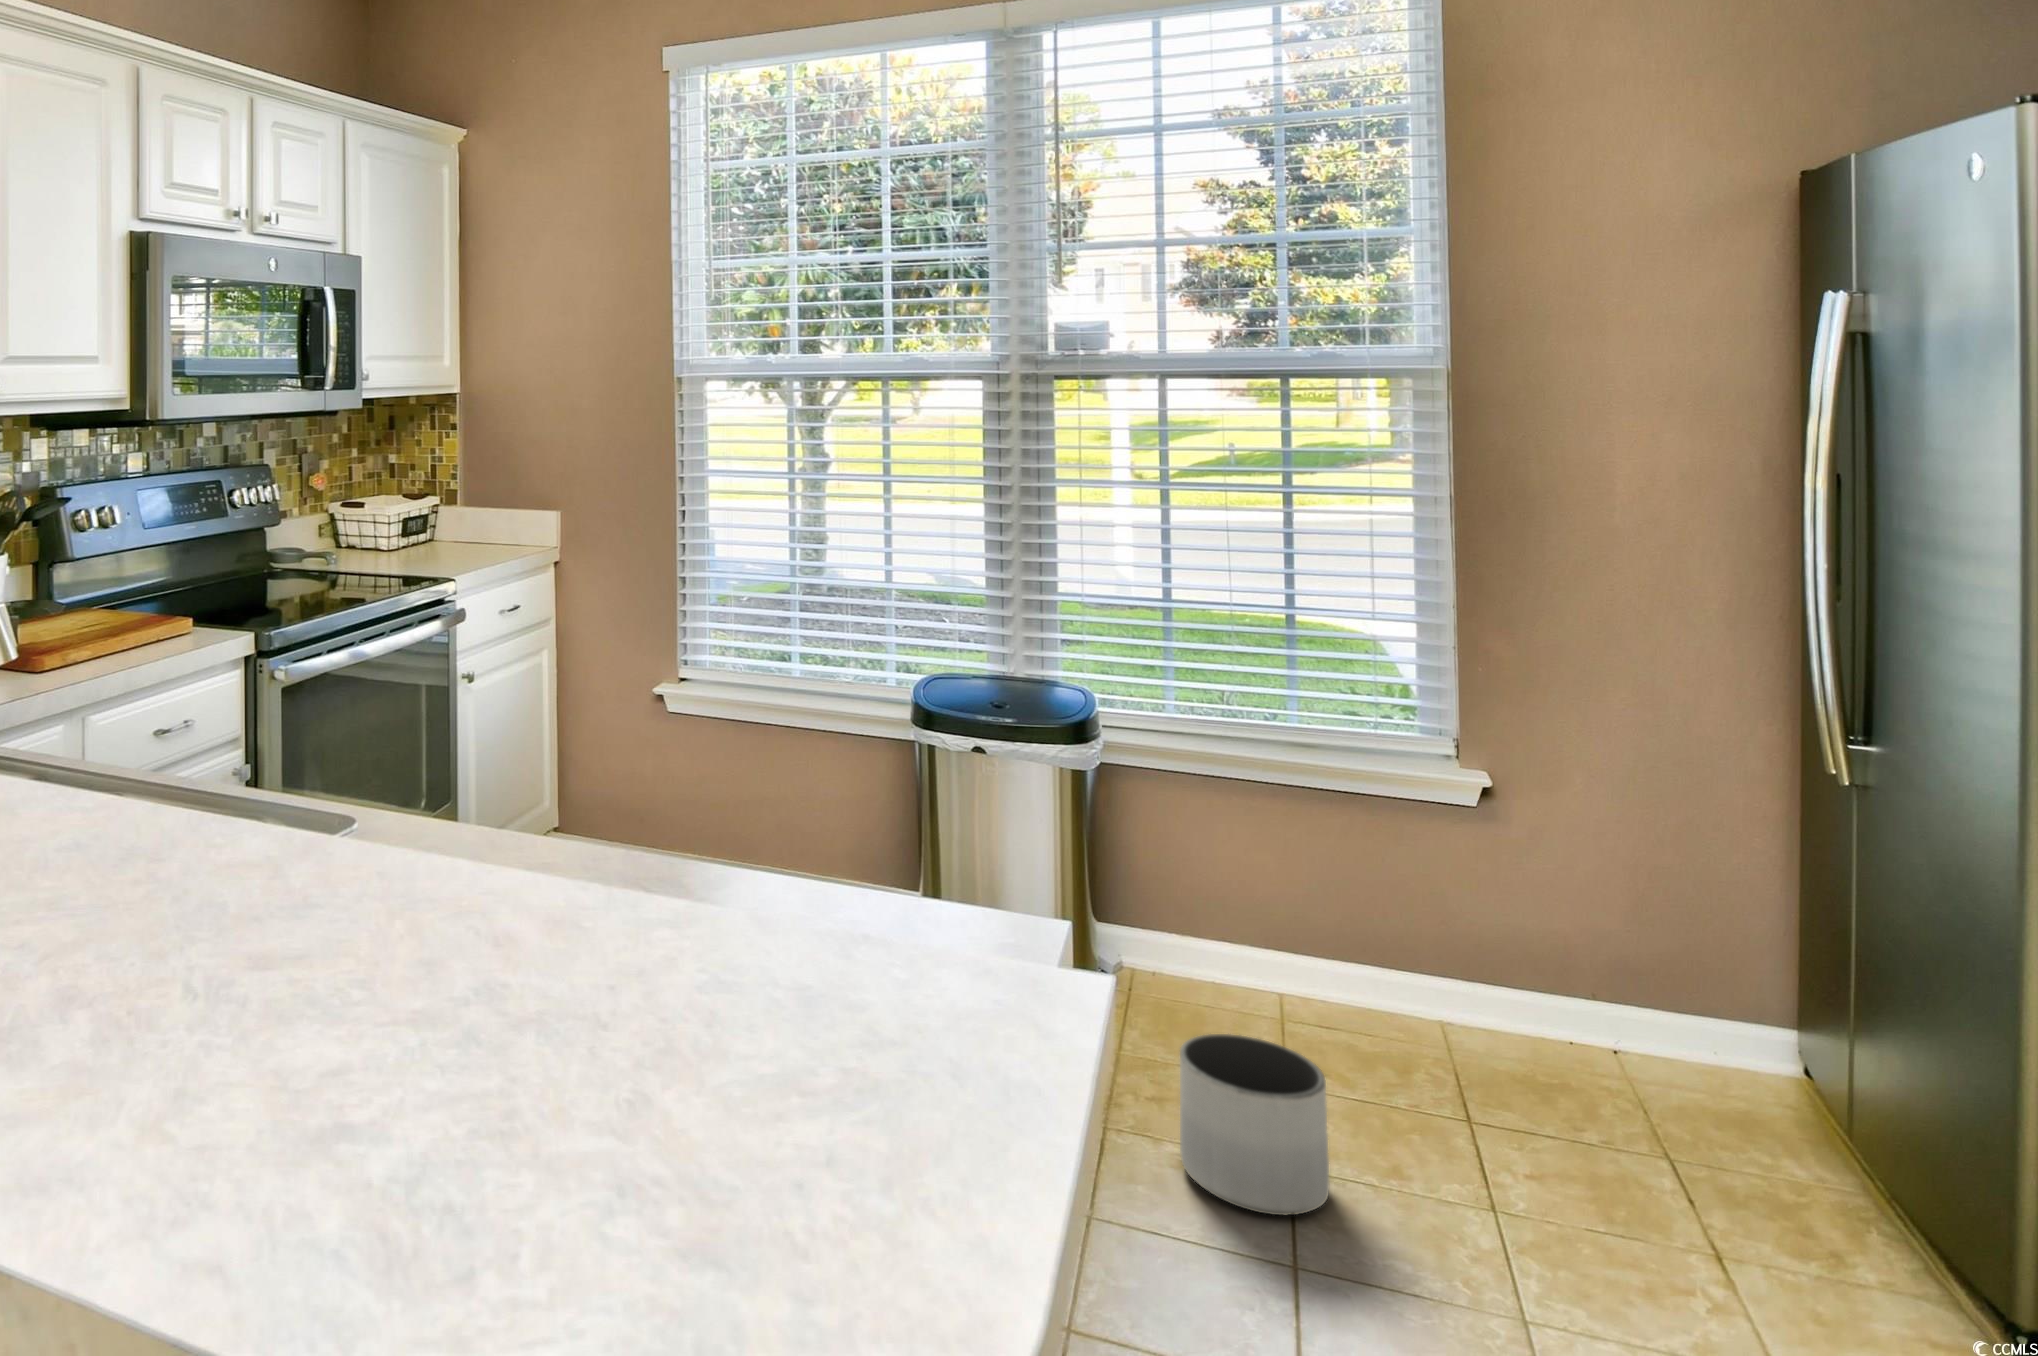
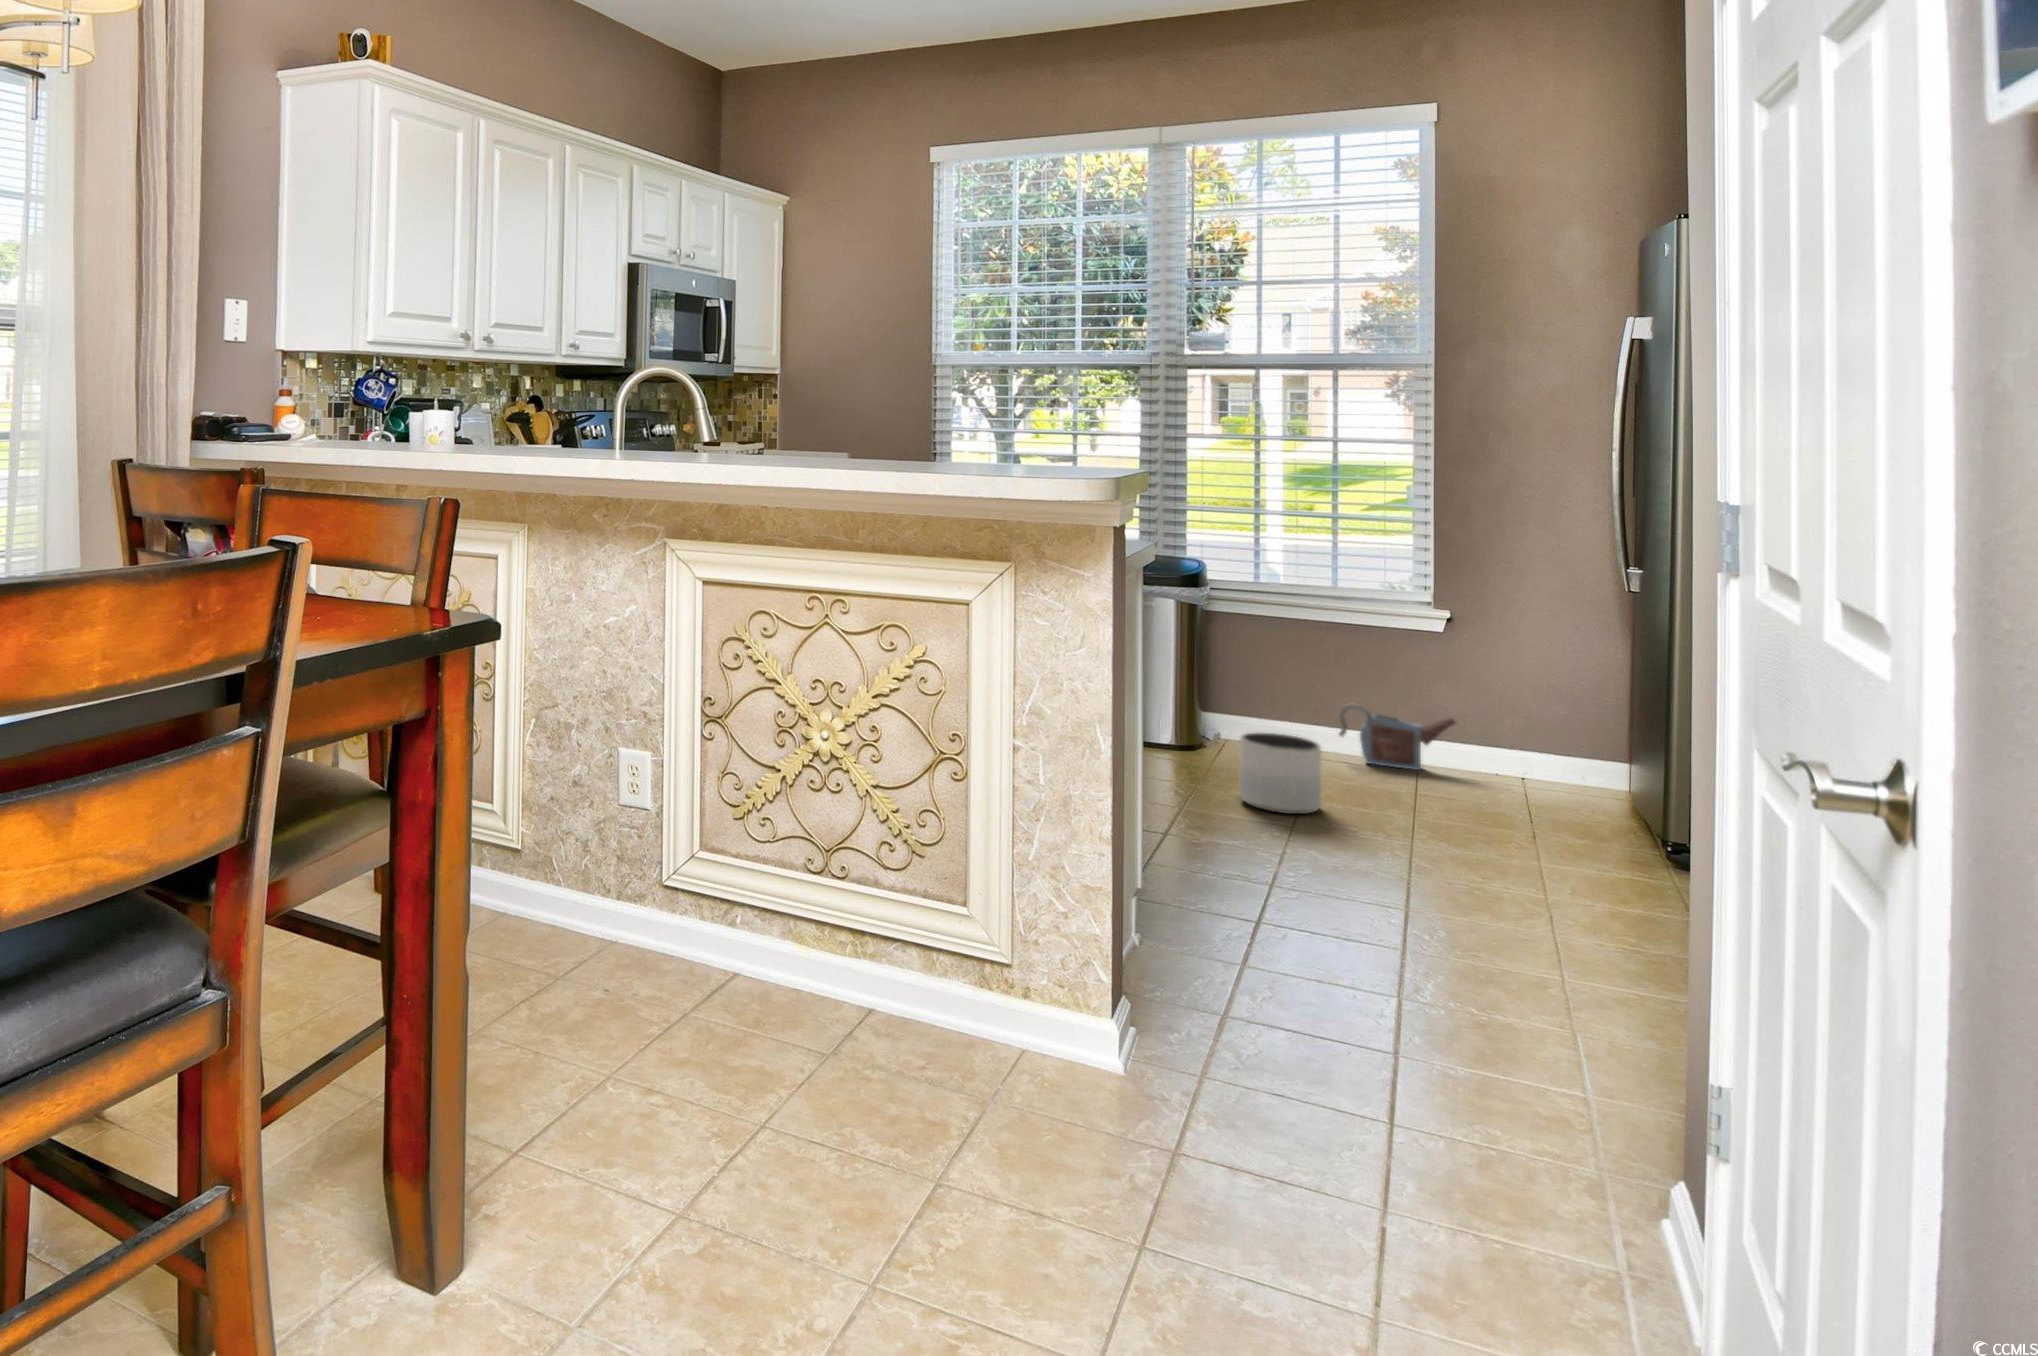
watering can: none [1309,923,1507,1041] -> present [1339,704,1456,770]

